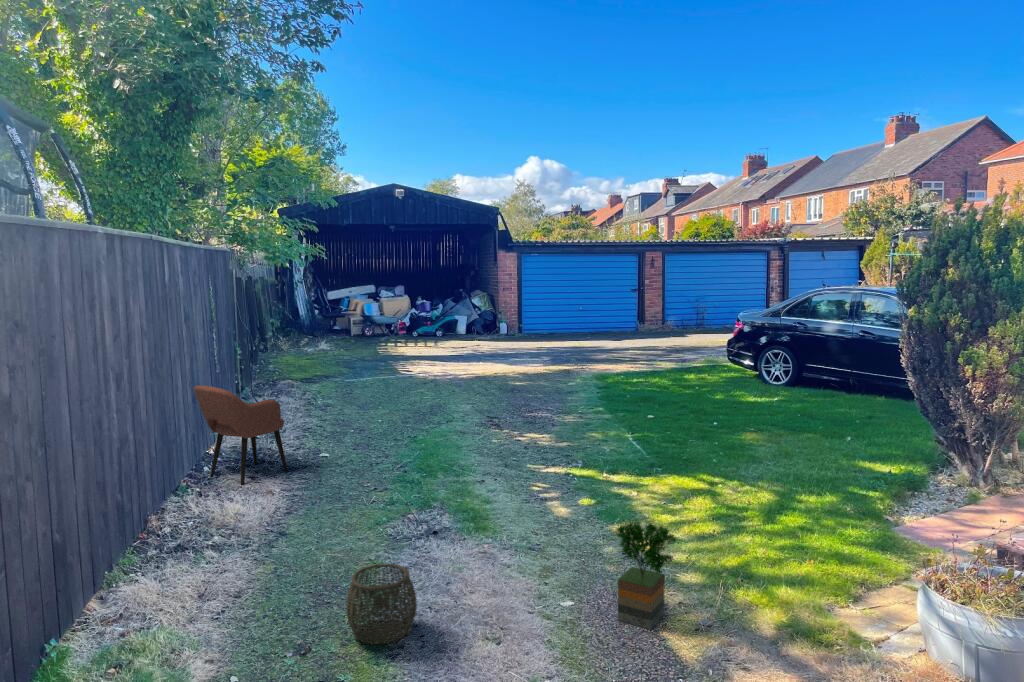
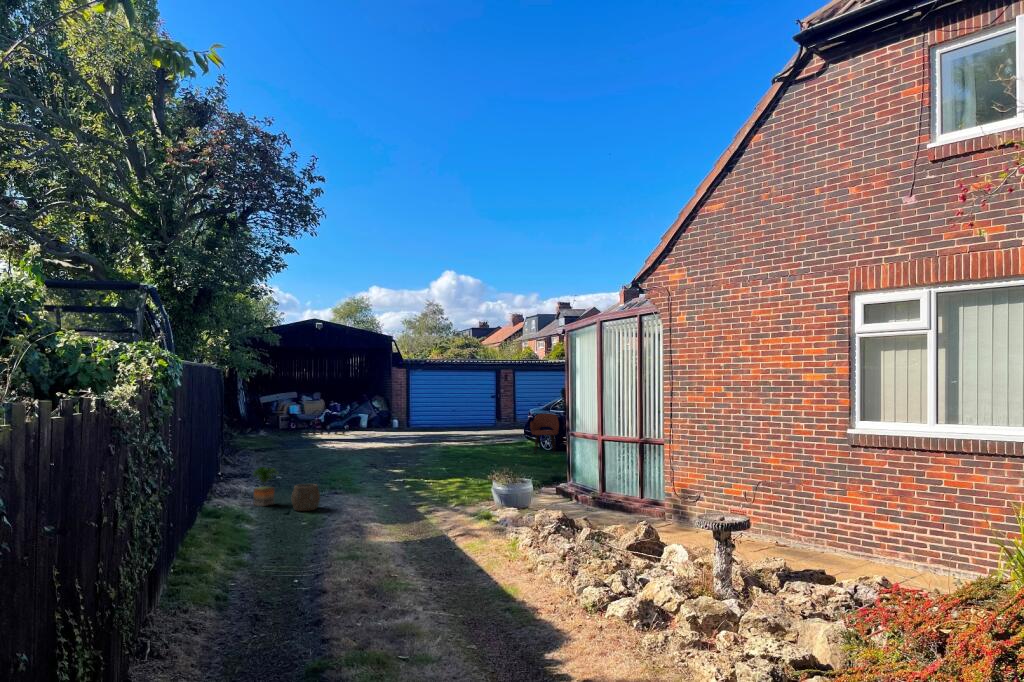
armchair: present [194,385,288,485] -> present [530,414,559,453]
potted tree: present [615,522,676,629] -> present [253,467,278,506]

